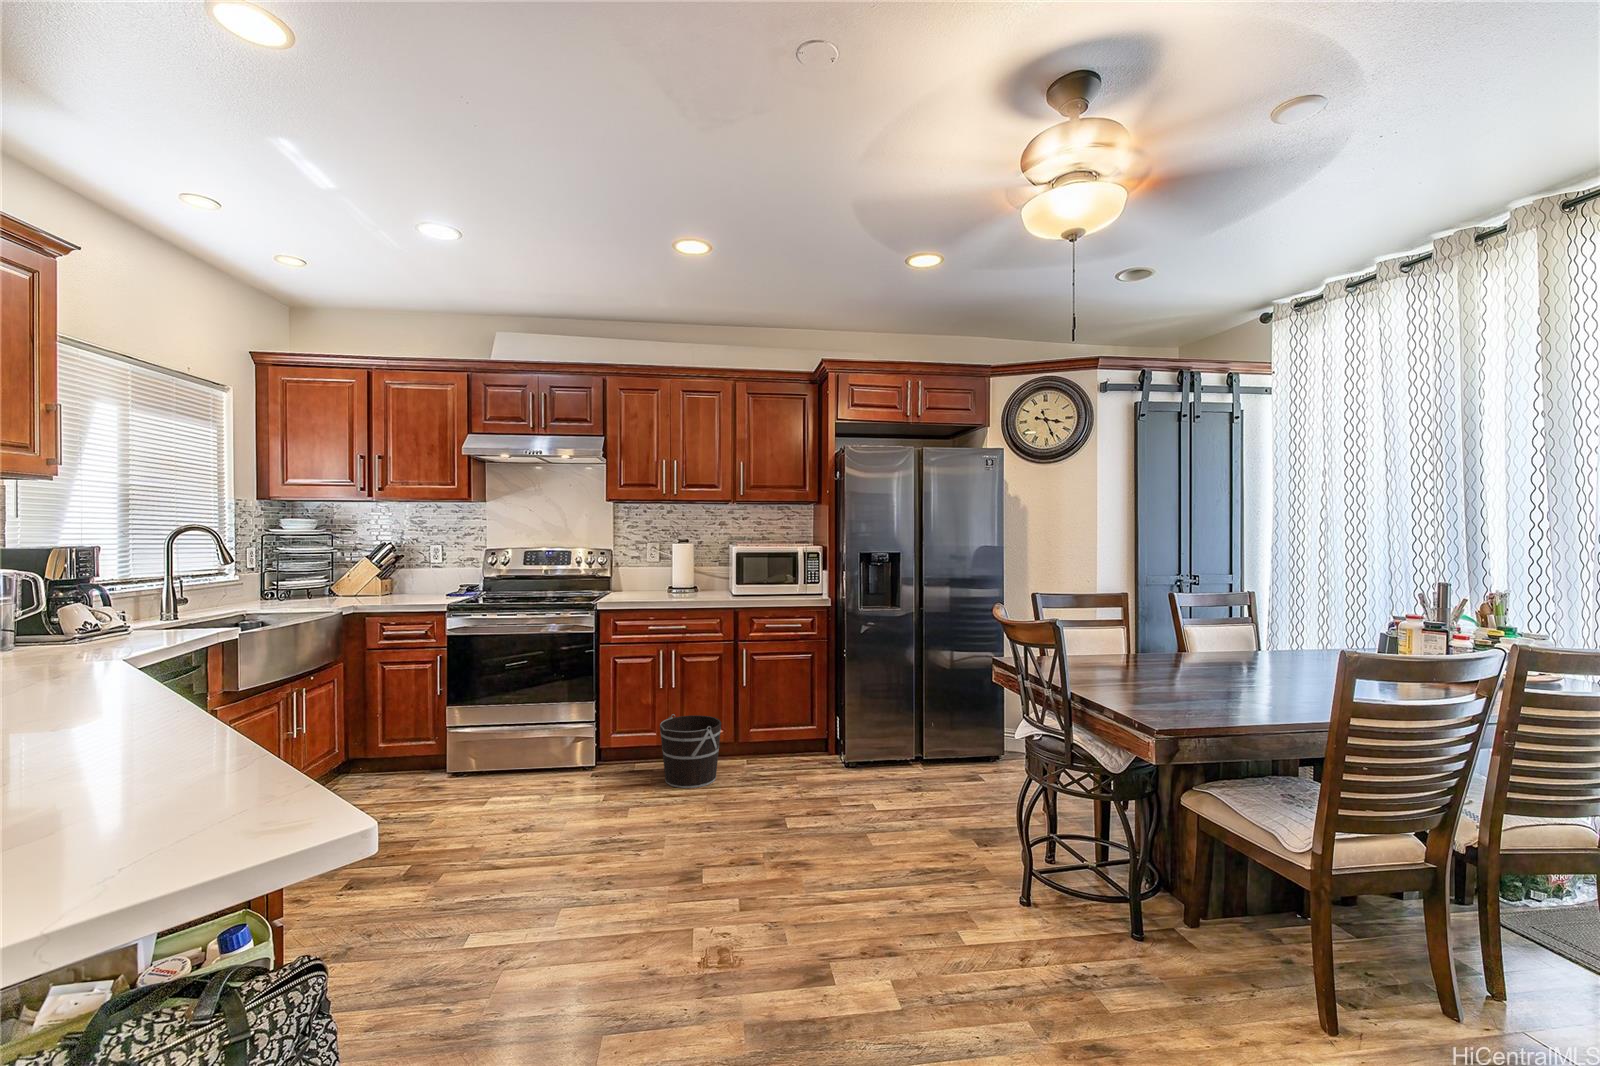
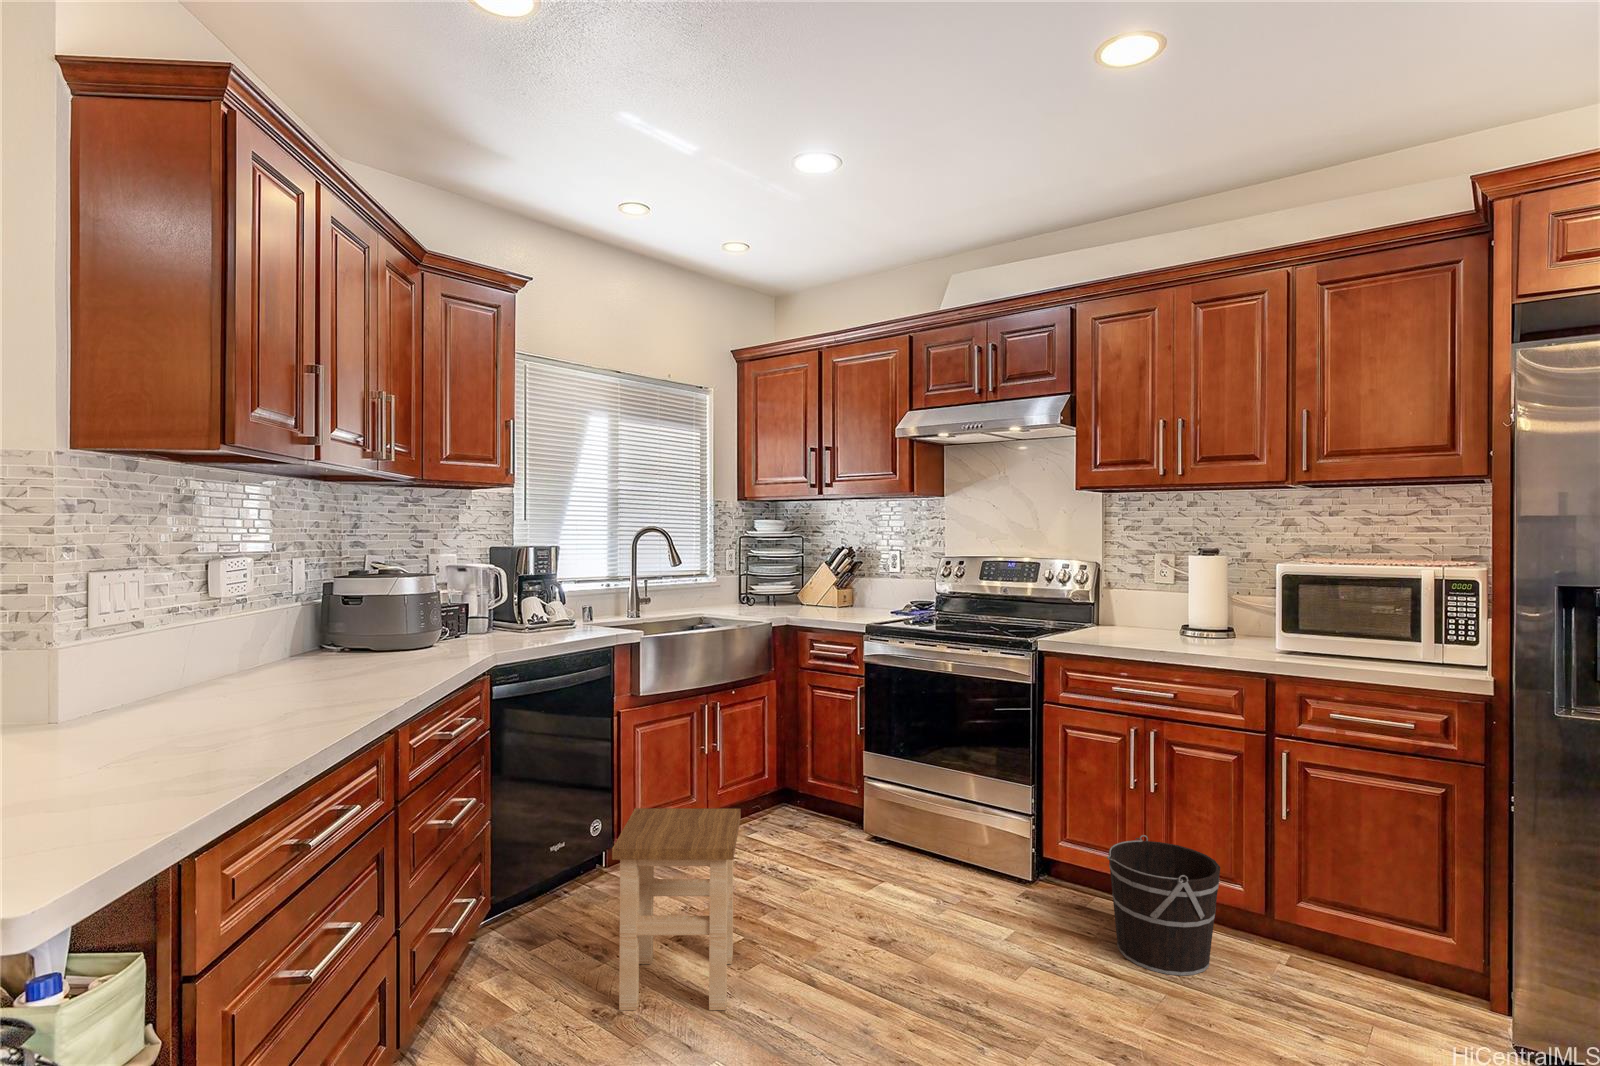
stool: none [317,755,455,941] -> present [612,808,741,1010]

